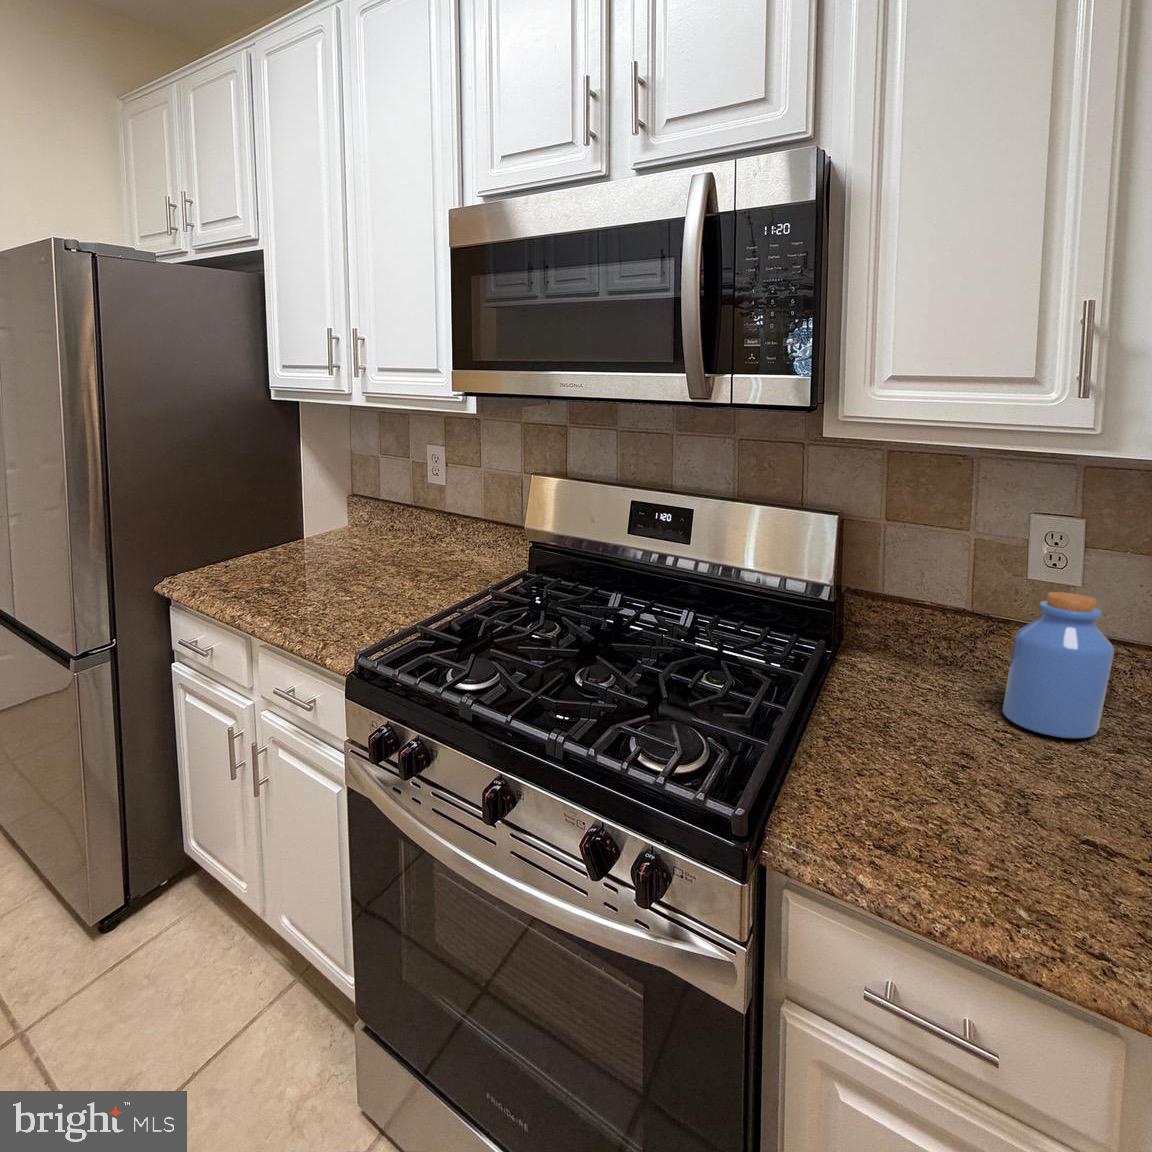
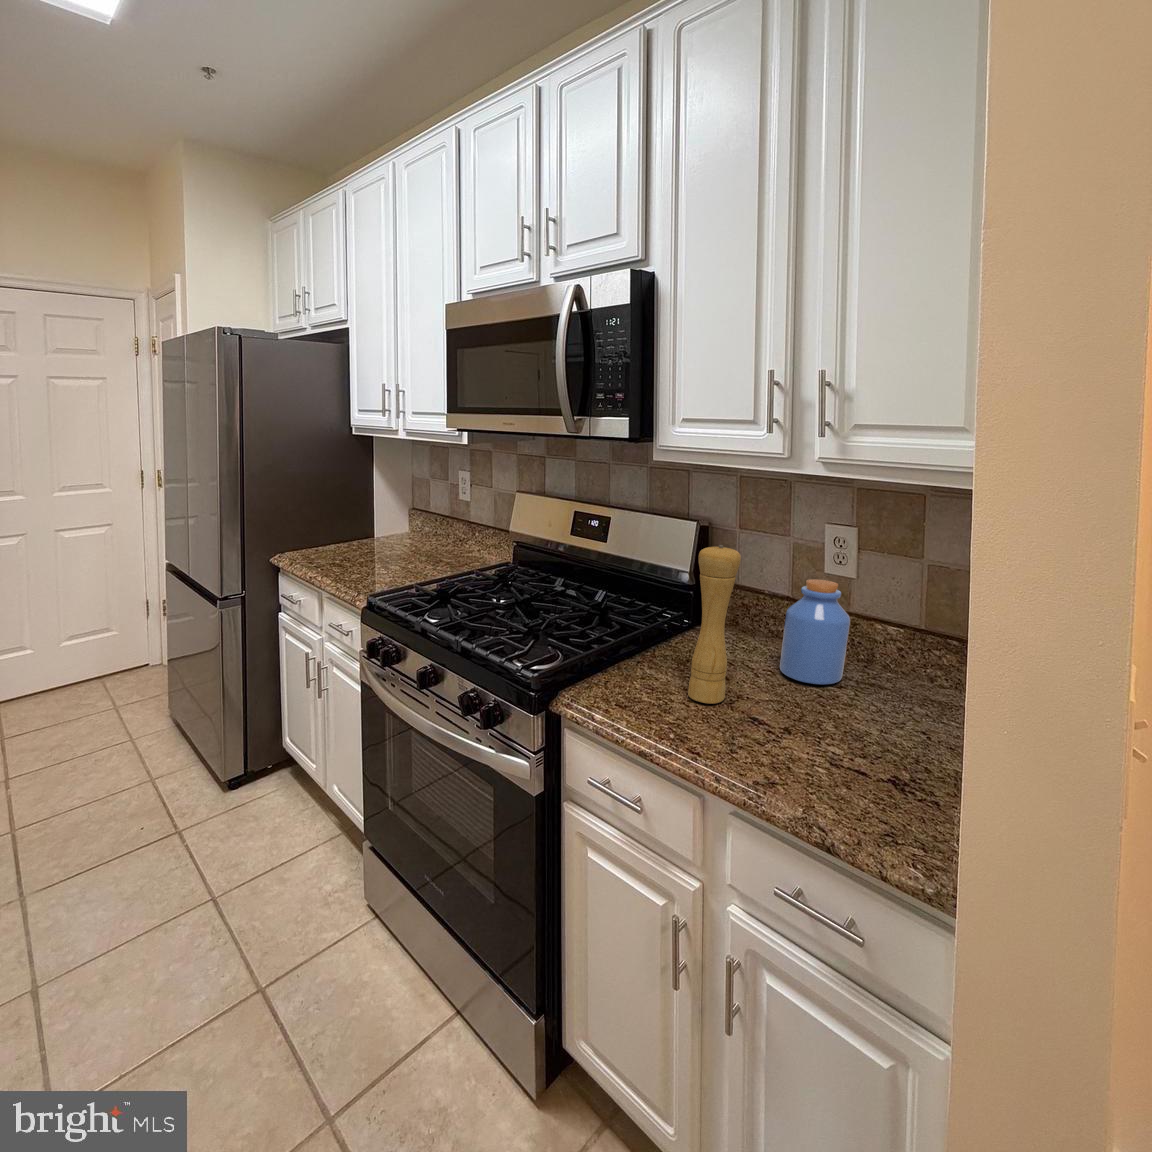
pepper mill: none [924,554,1018,785] -> present [688,545,741,704]

